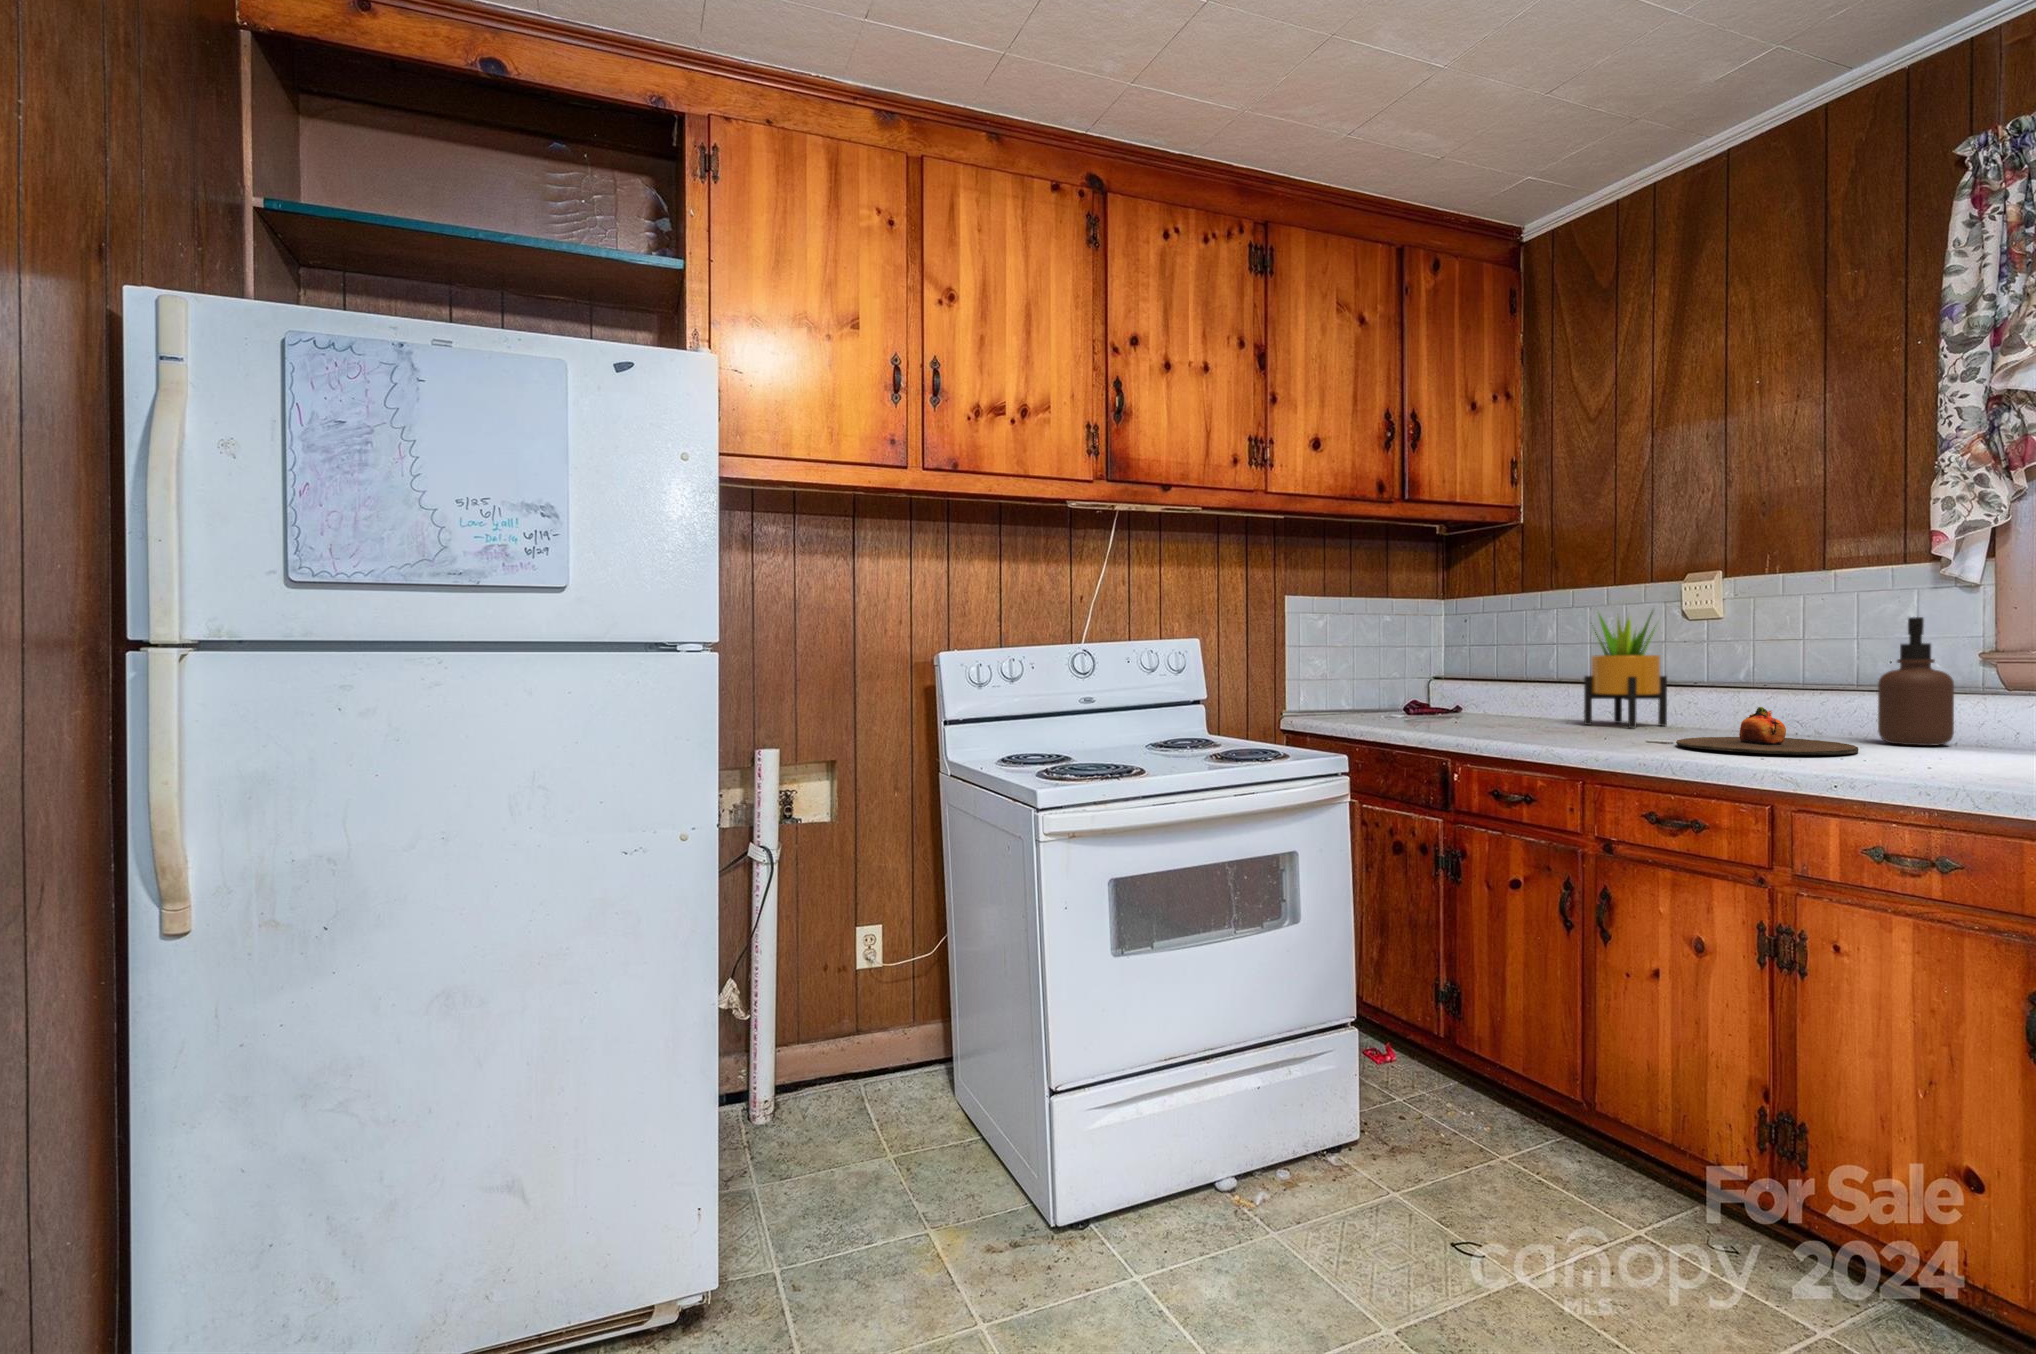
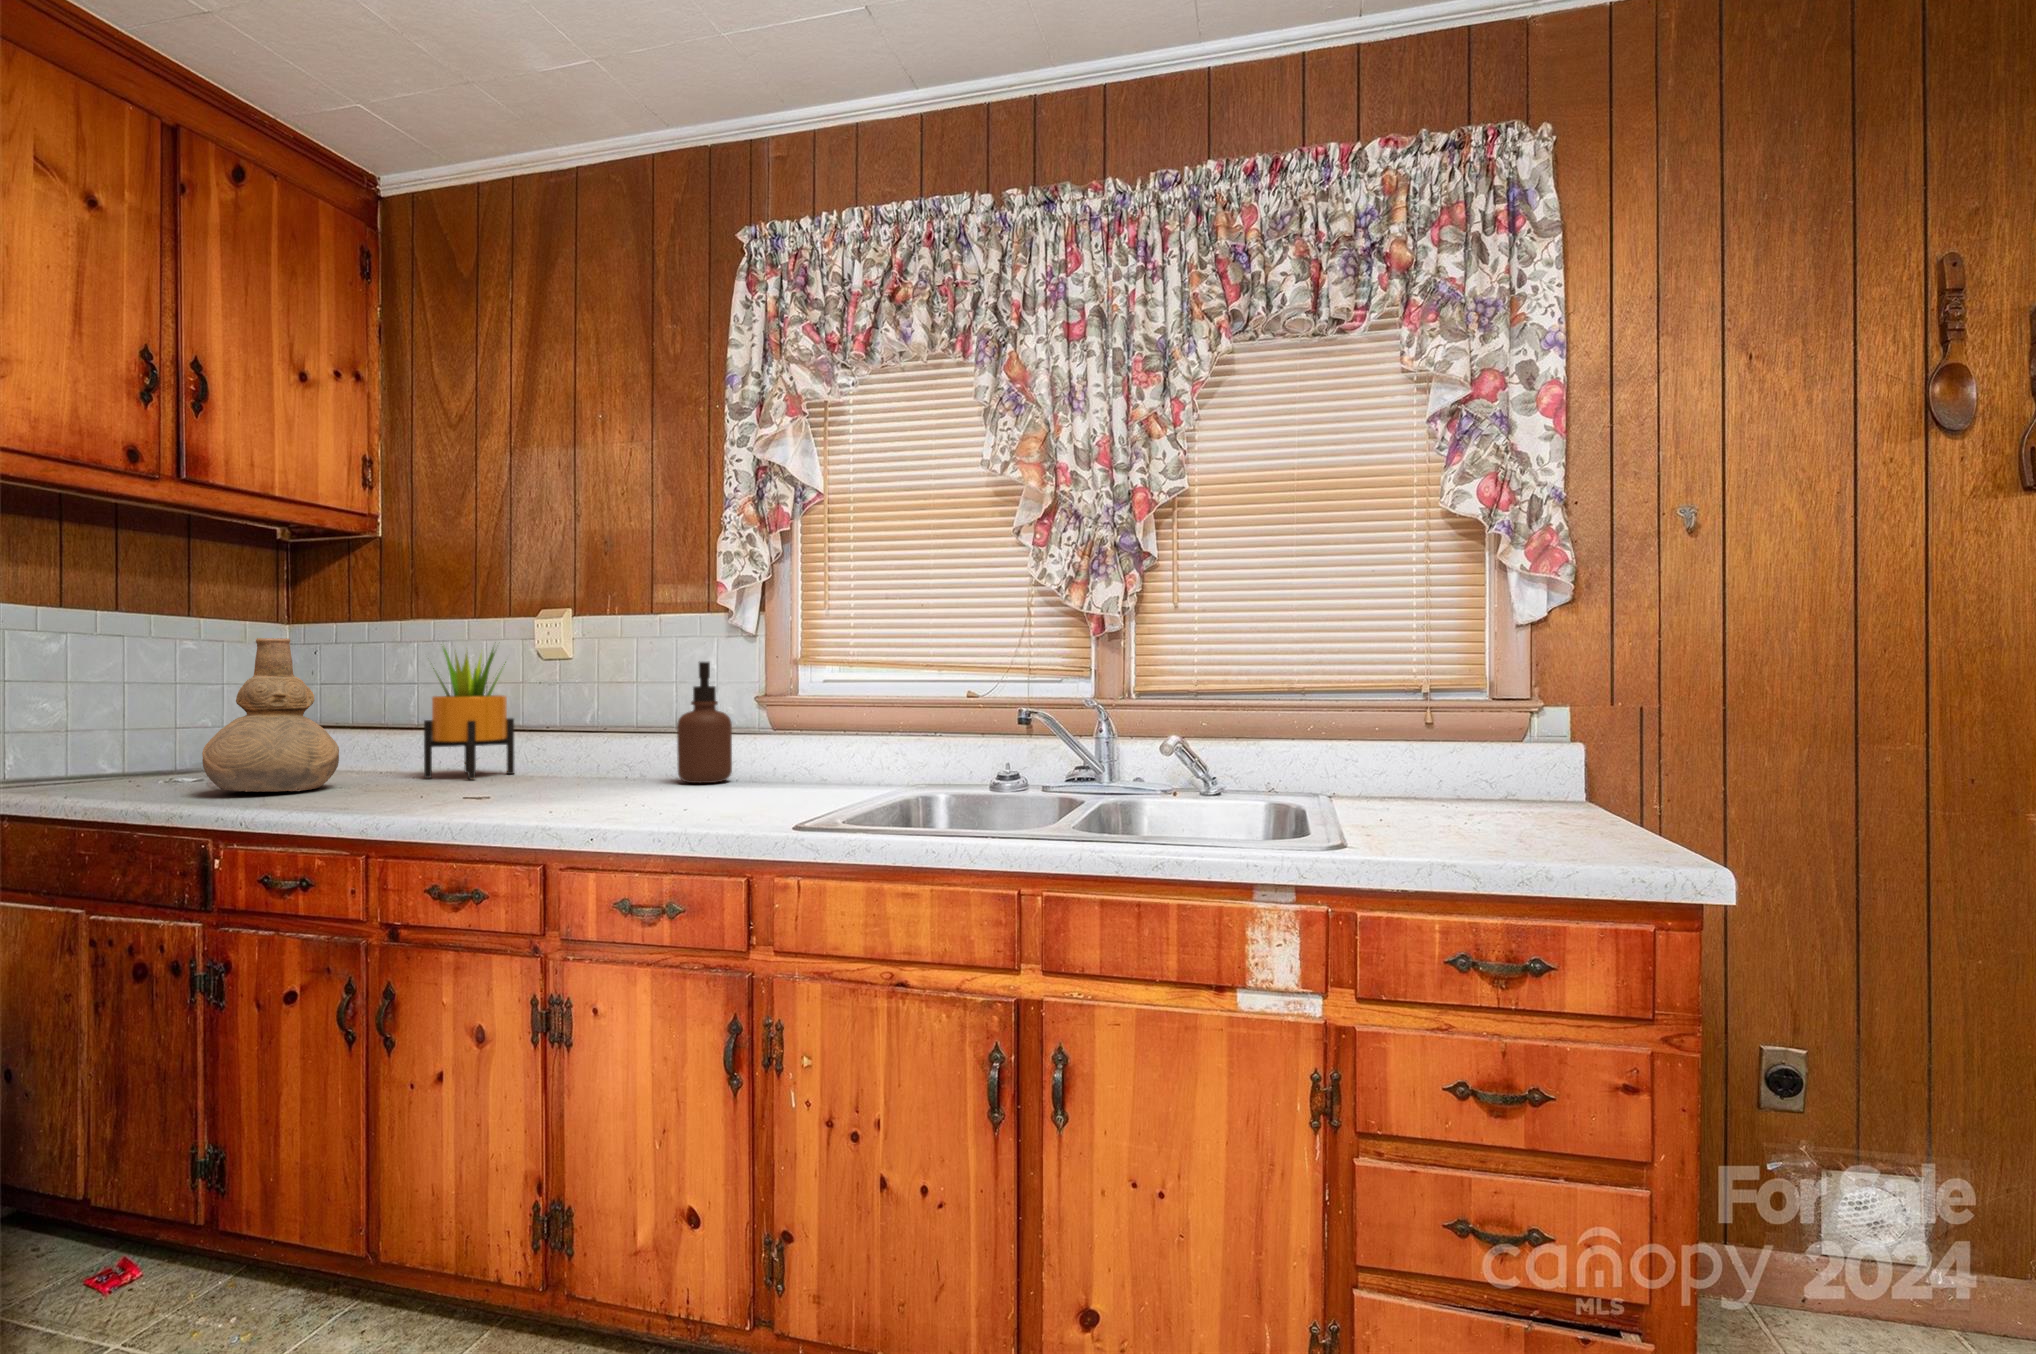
vase: none [1429,610,1524,728] -> present [202,638,339,792]
plate: present [1676,707,1858,755] -> none [479,755,646,807]

